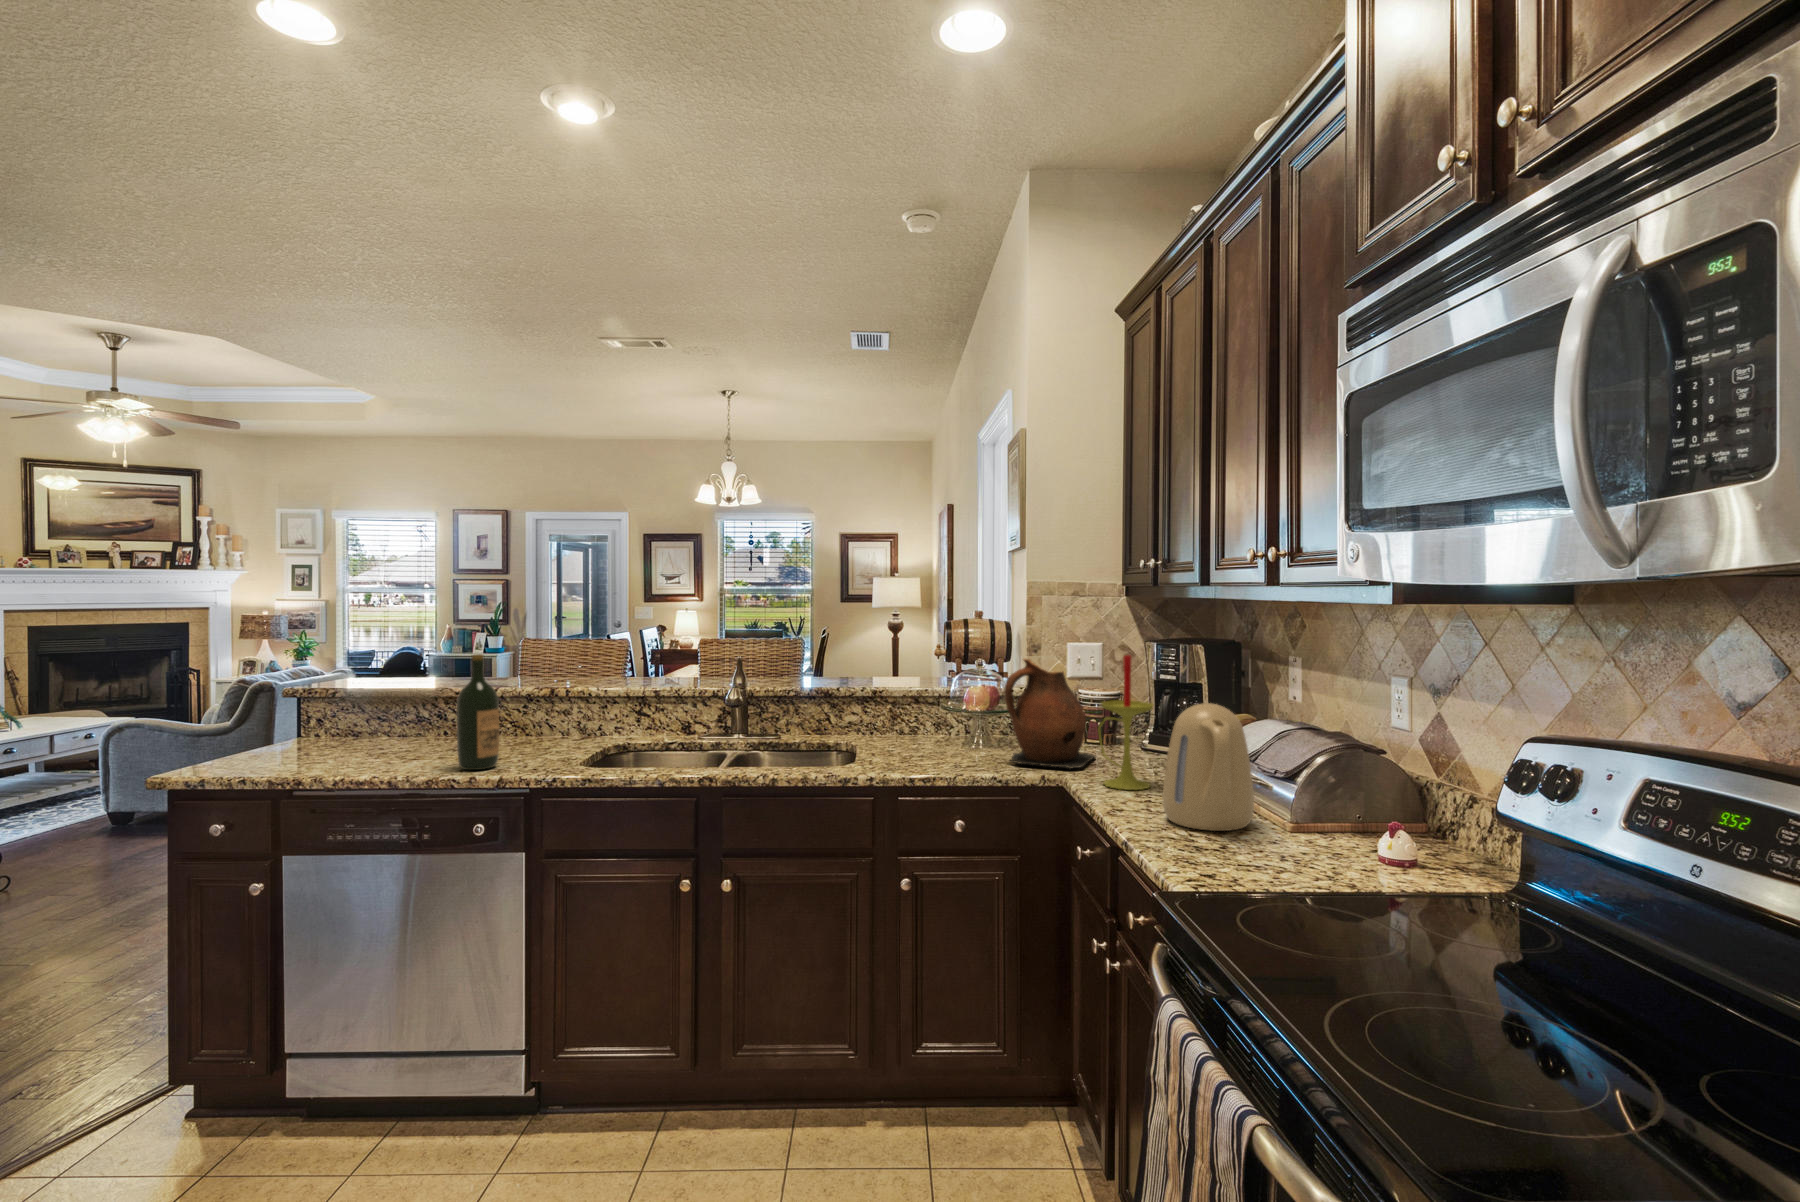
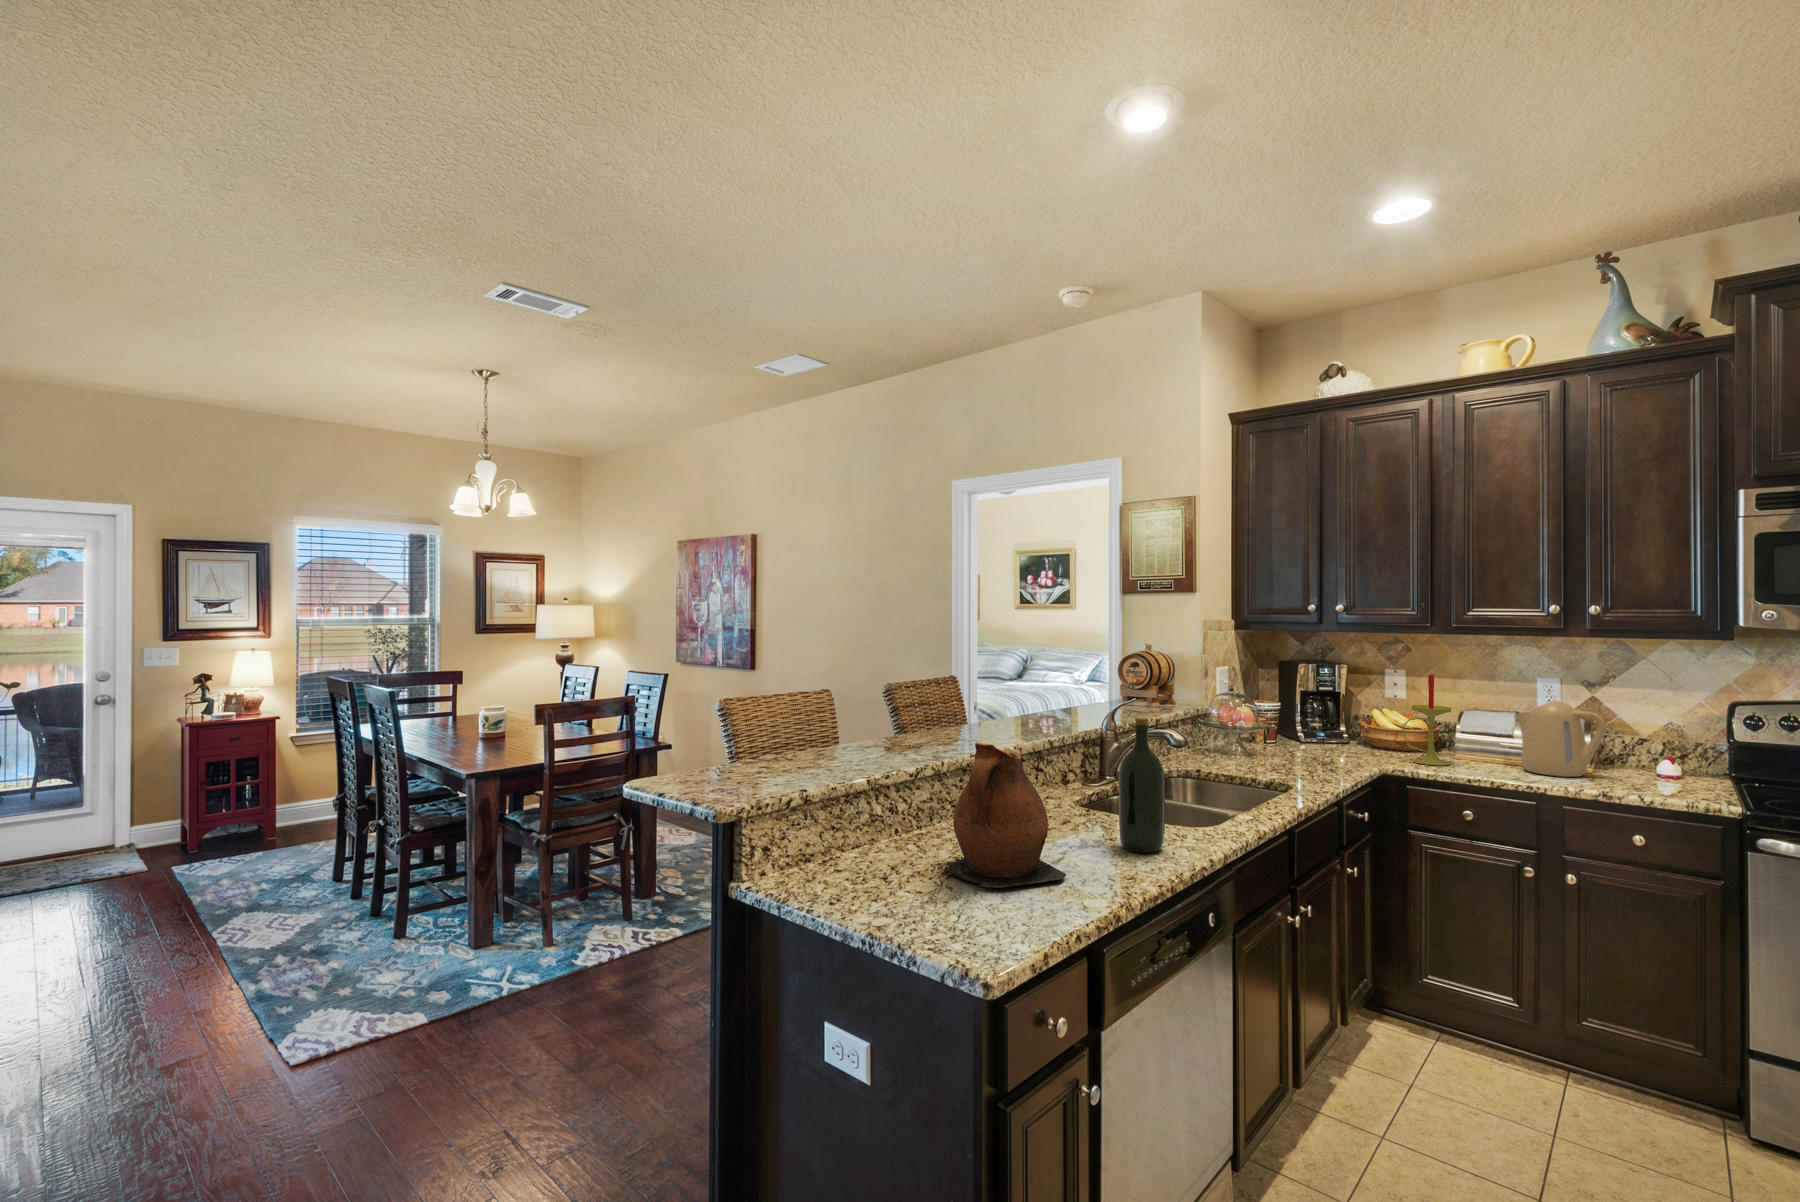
ceramic pitcher: present [1004,659,1096,769] -> present [941,743,1066,888]

